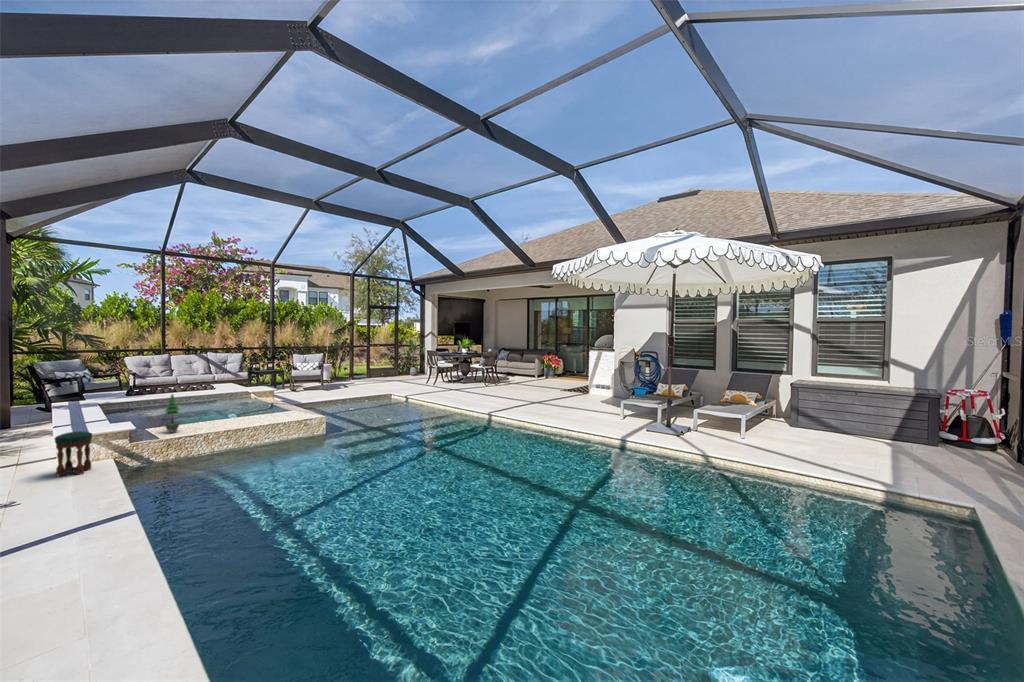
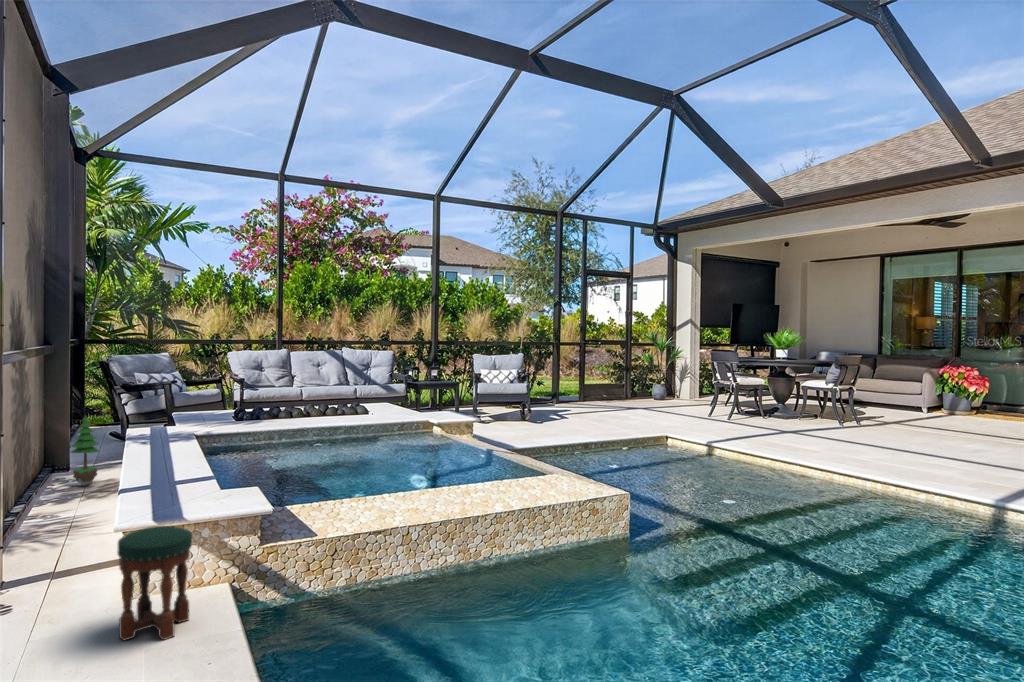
potted tree: present [165,394,179,433] -> present [71,415,99,486]

